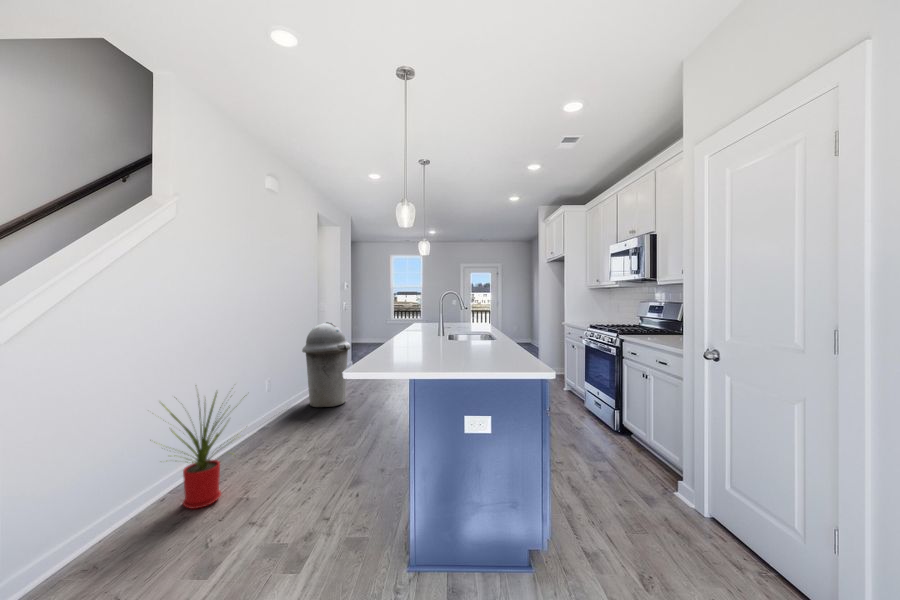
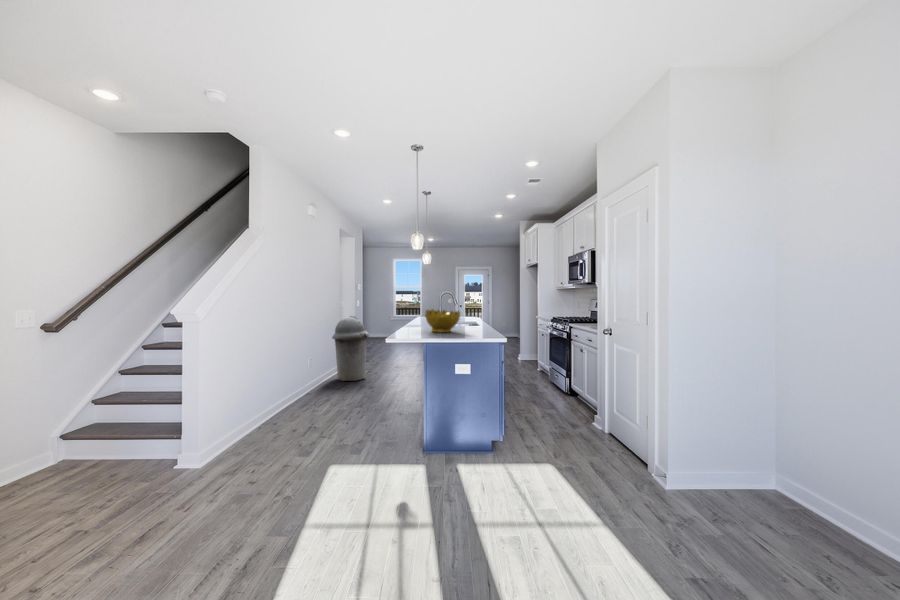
decorative bowl: none [415,317,472,357] -> present [425,309,460,333]
house plant: present [162,388,245,509] -> none [256,352,316,431]

